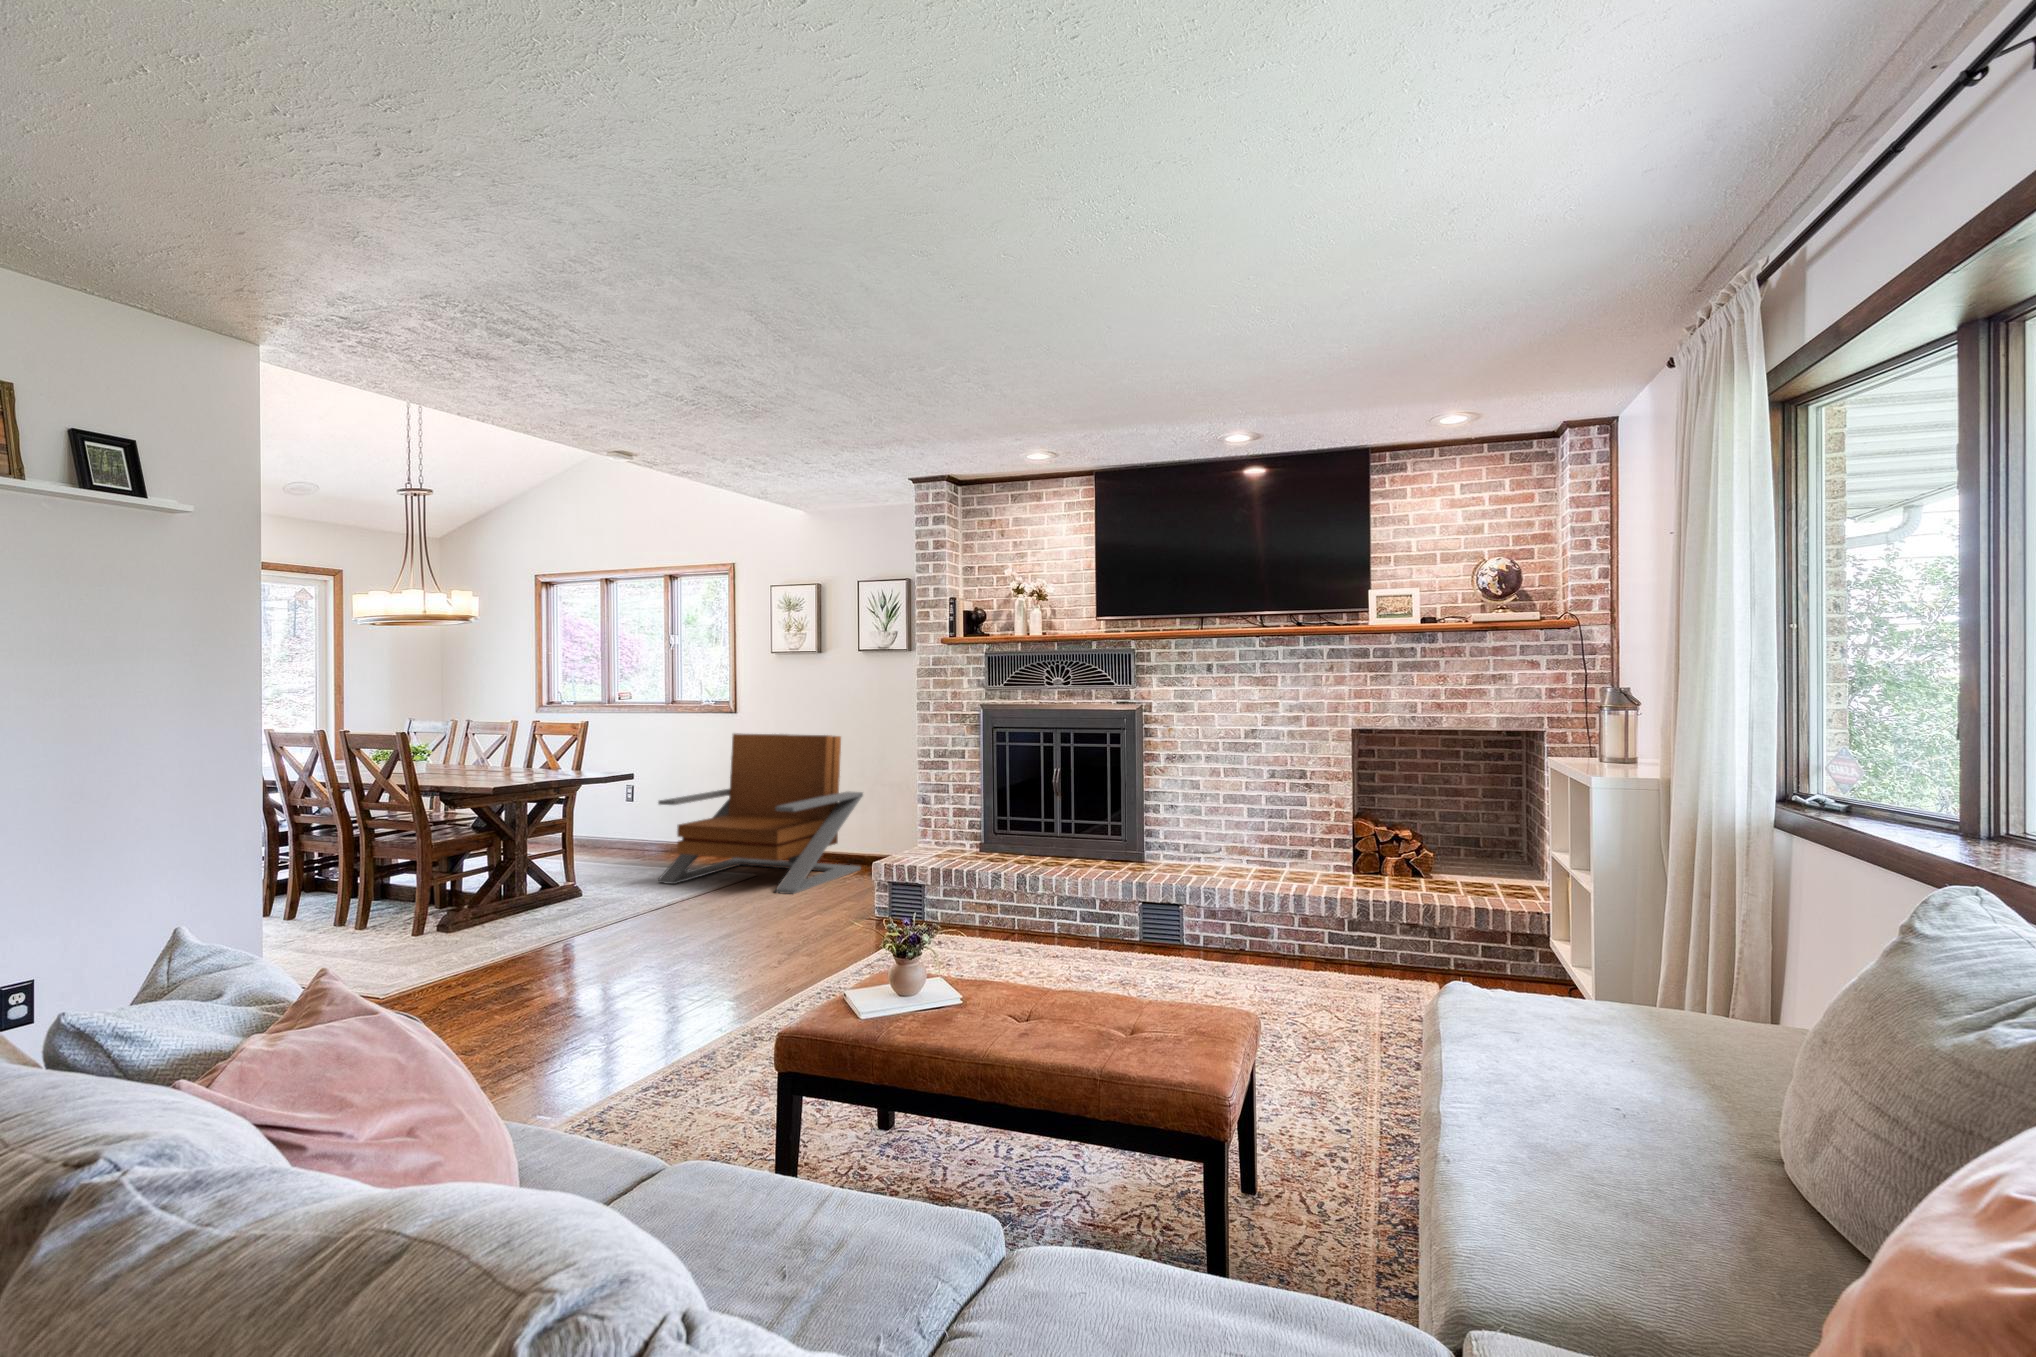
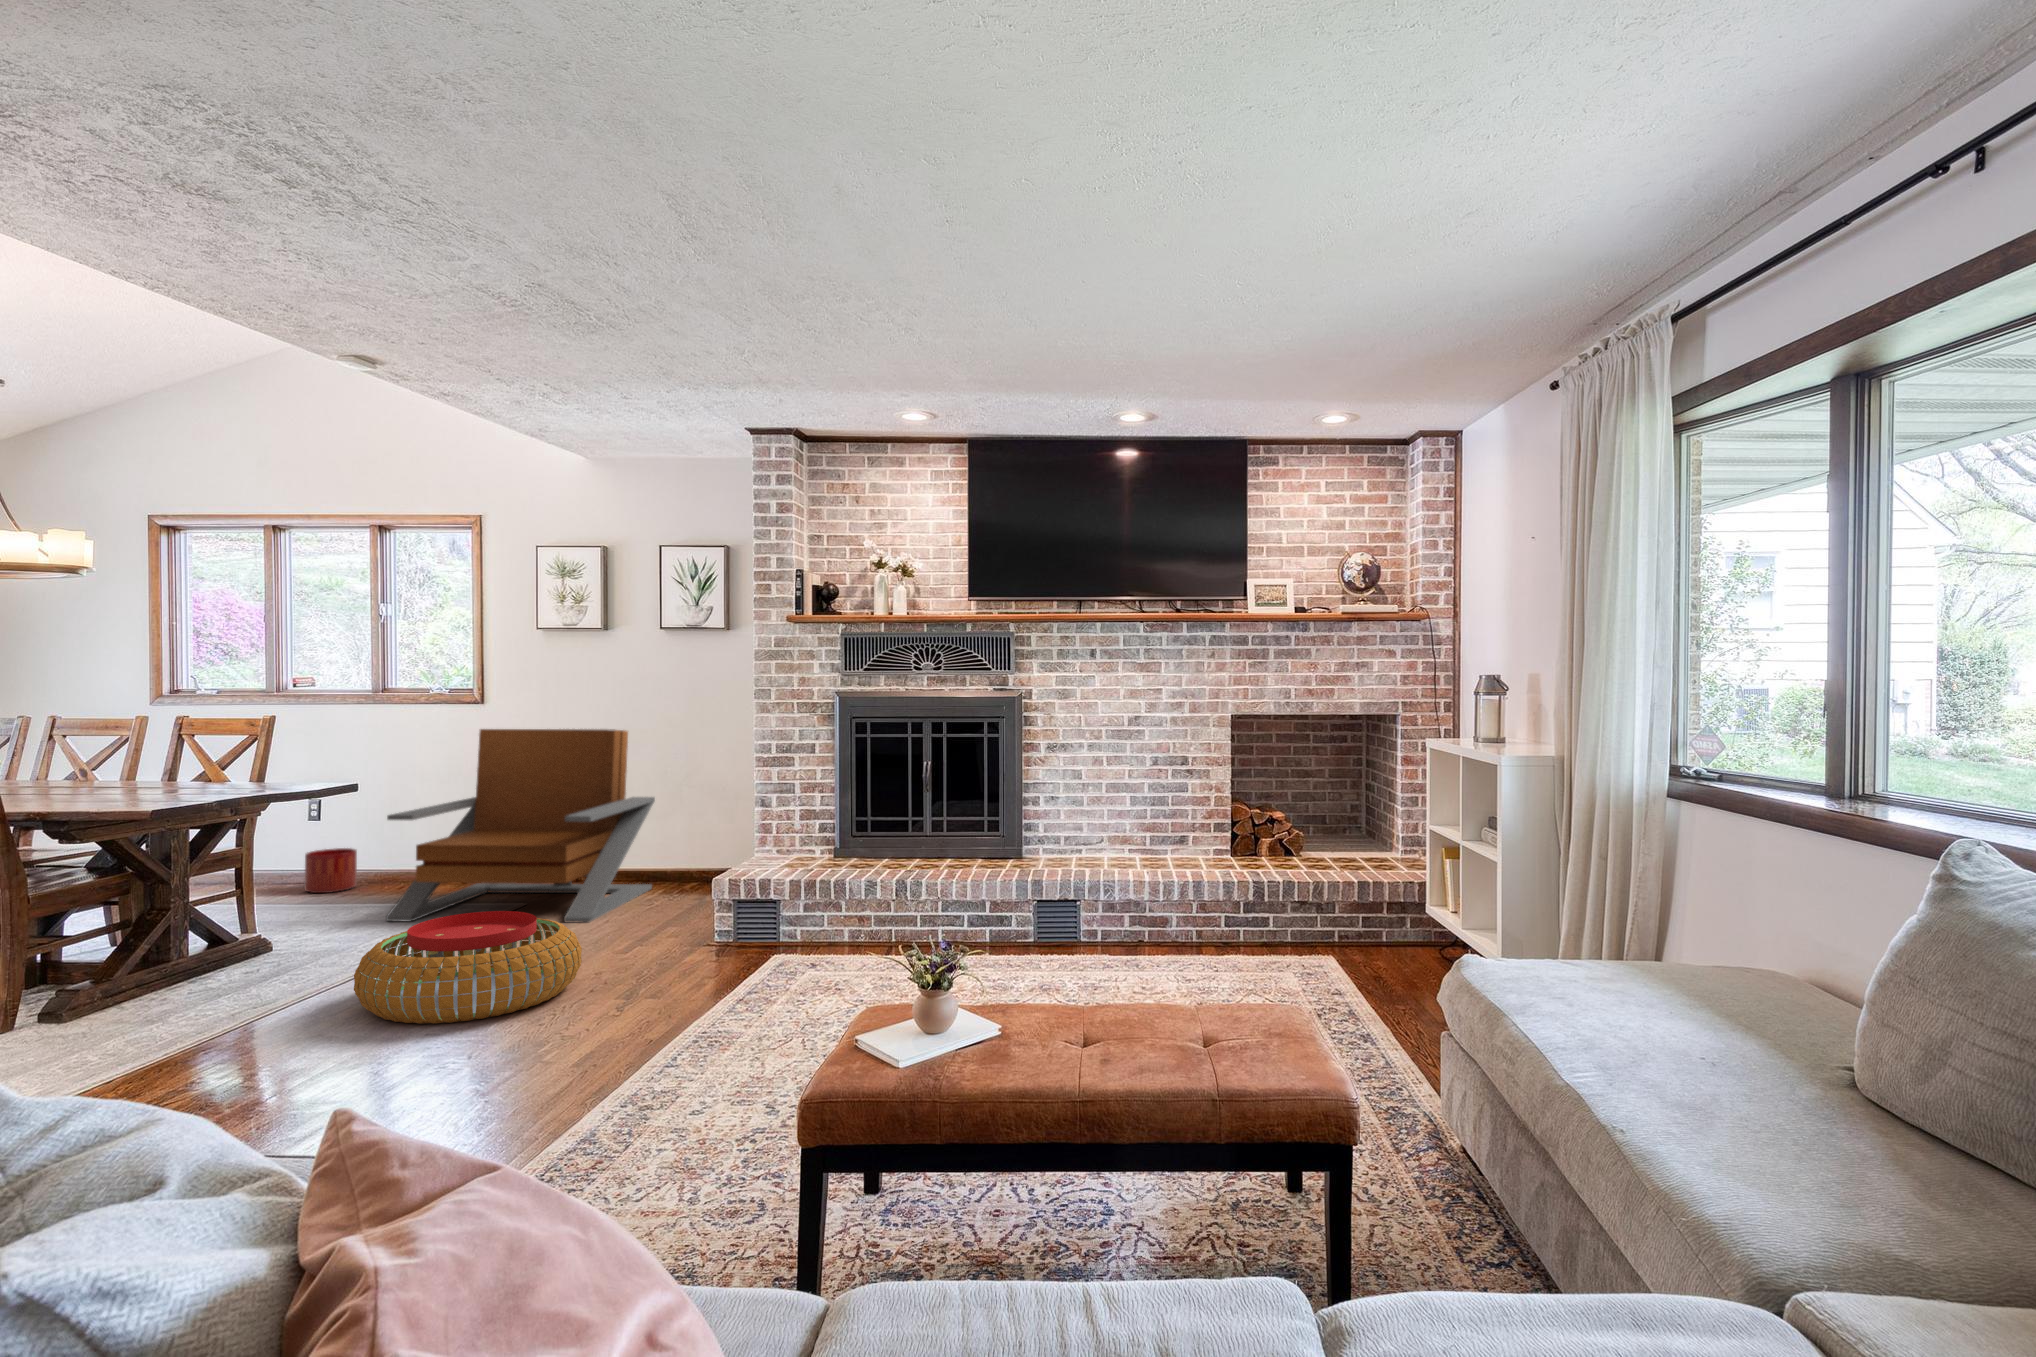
planter: none [624,824,659,858] -> present [305,848,357,893]
pouf: none [587,880,751,963] -> present [354,911,582,1024]

